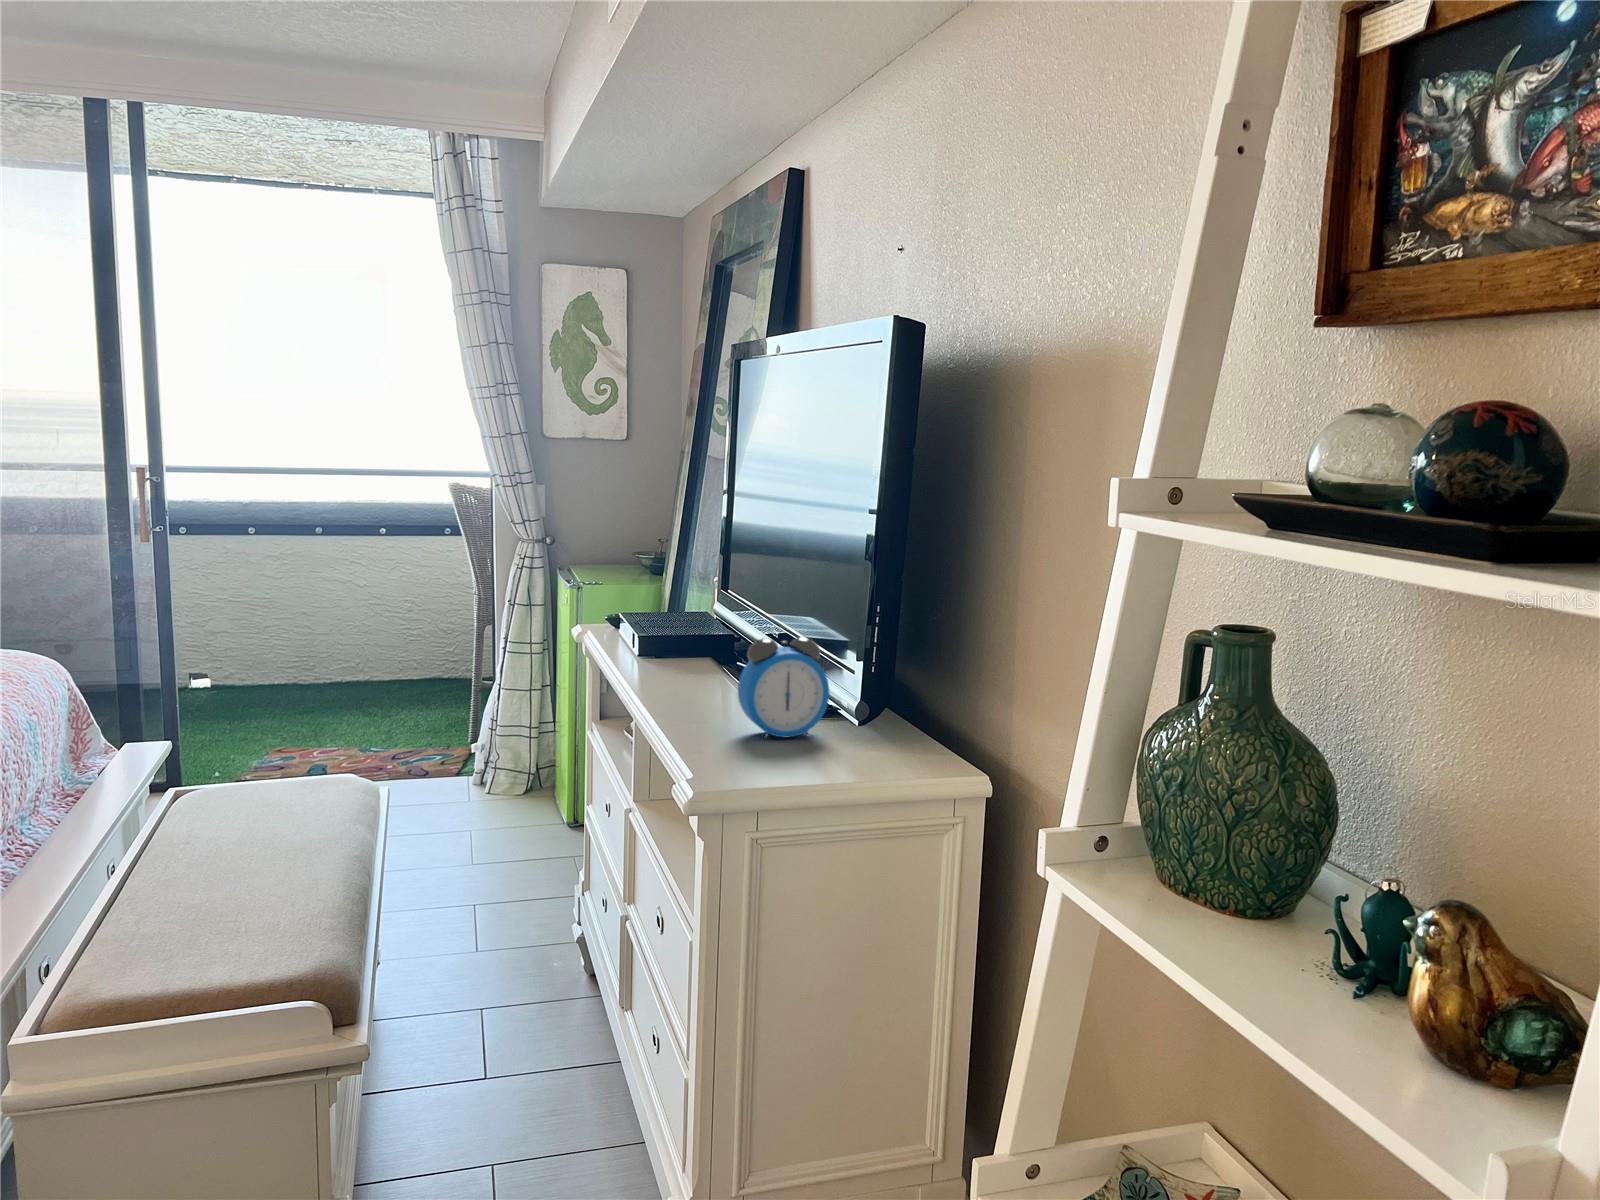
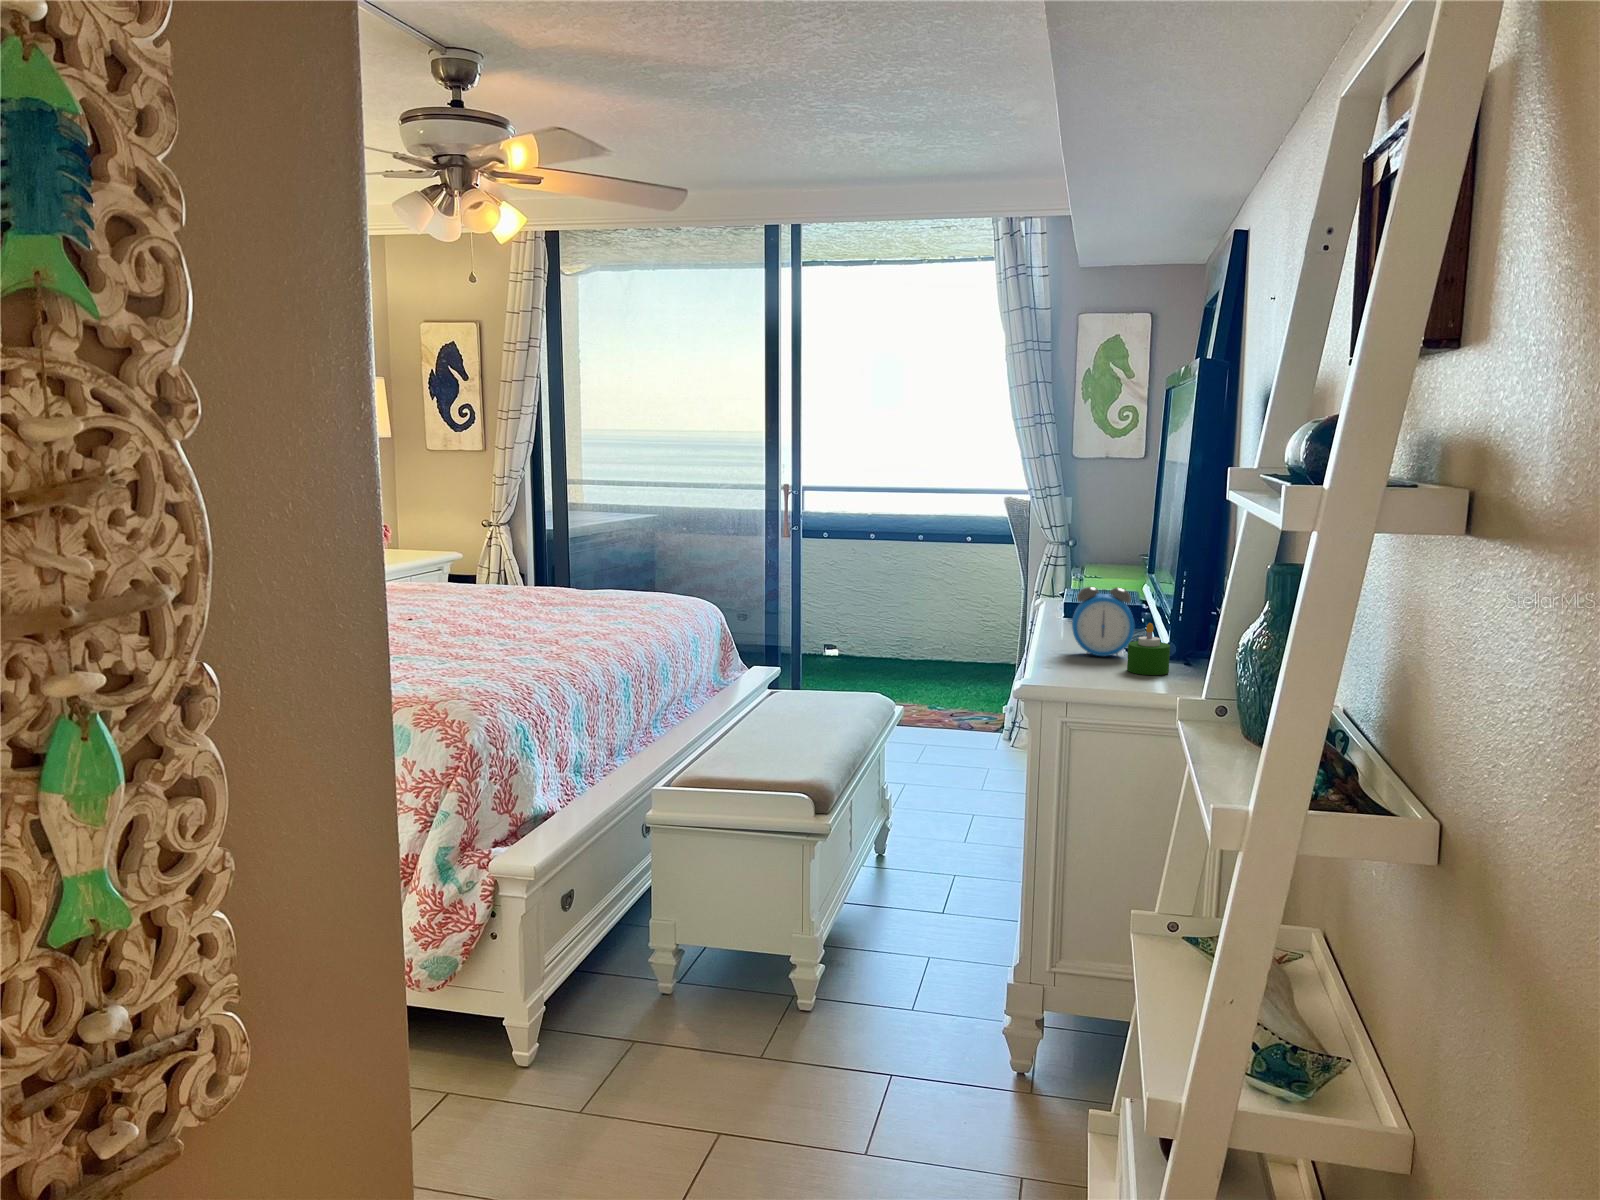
candle: none [844,691,903,768] -> present [1127,623,1170,675]

